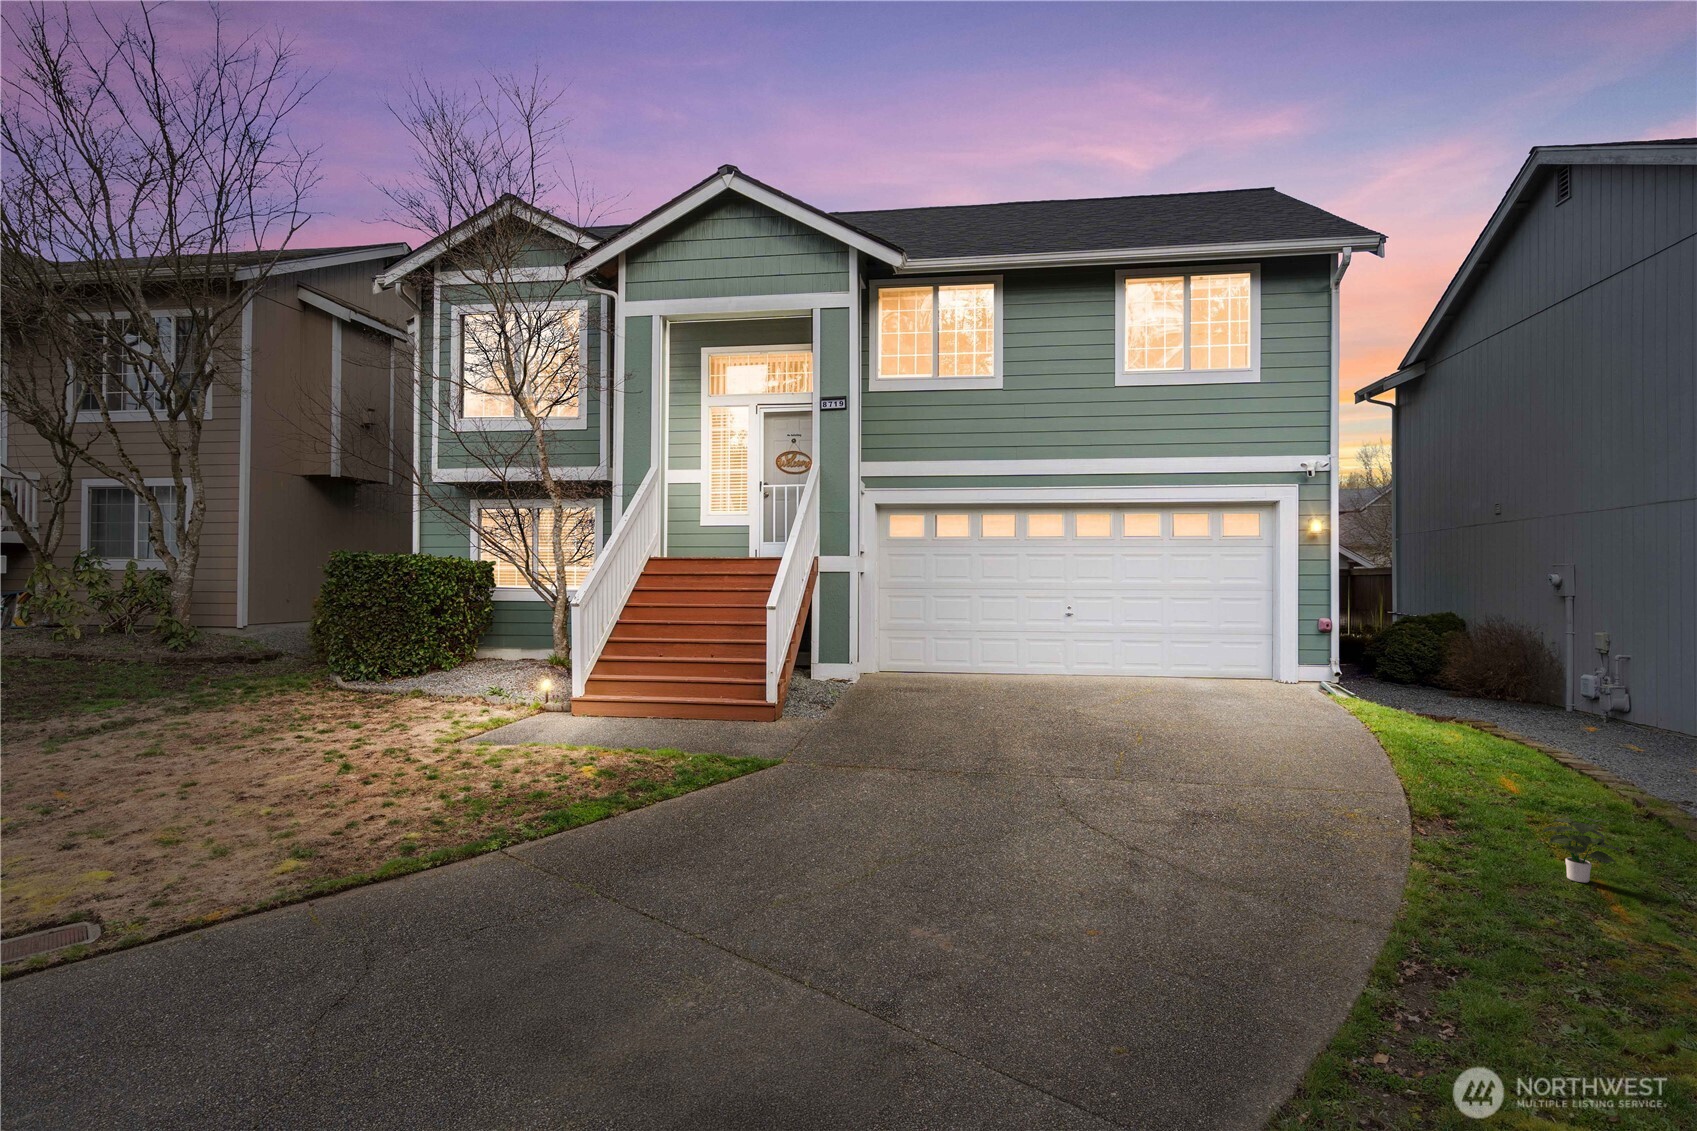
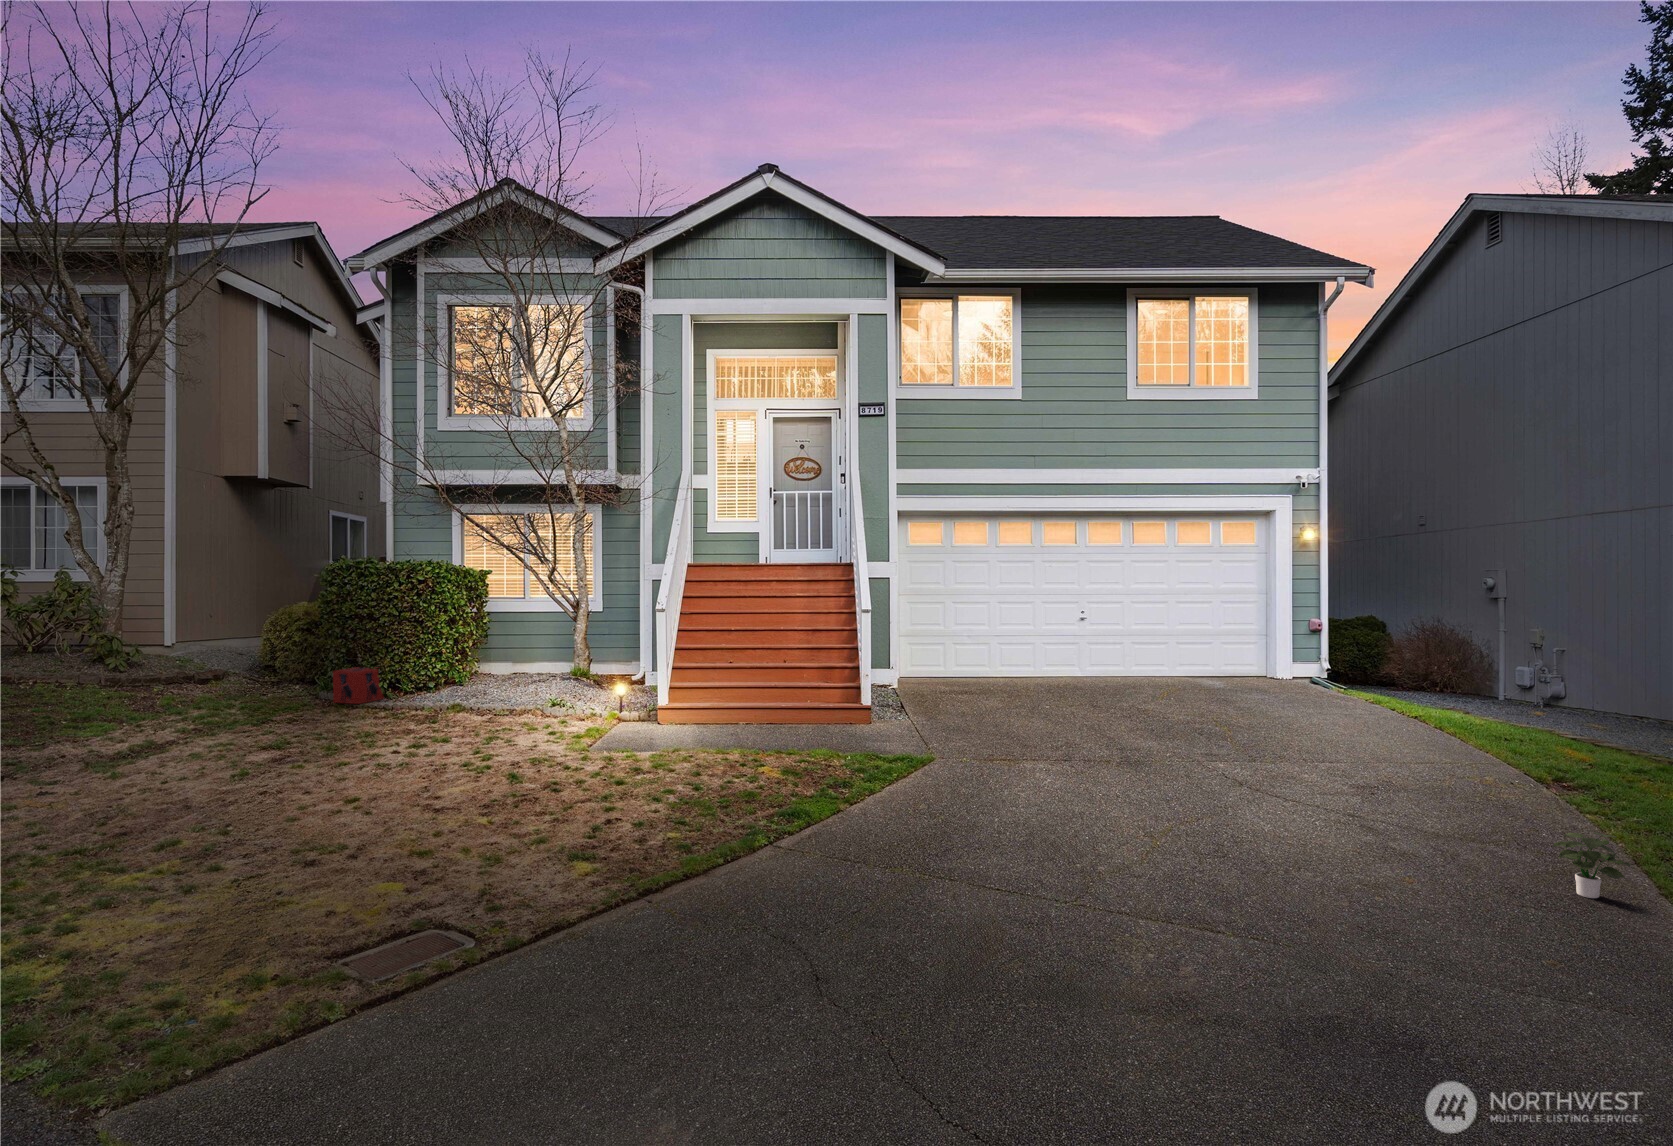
storage box: none [317,655,369,692] -> present [333,667,384,704]

